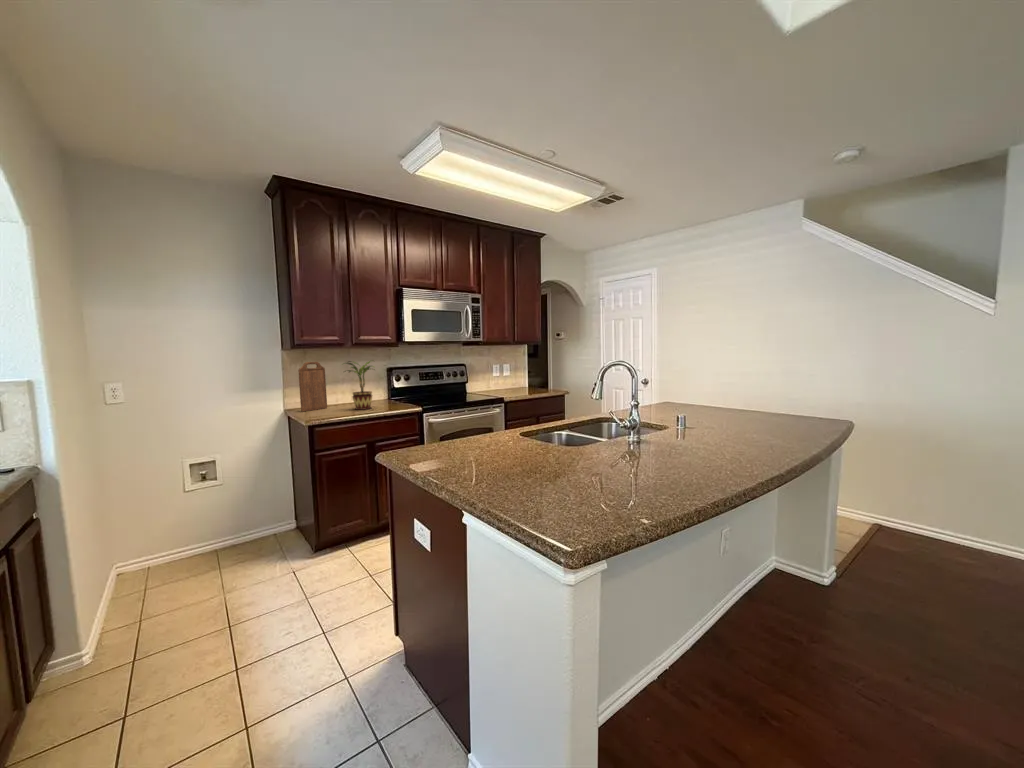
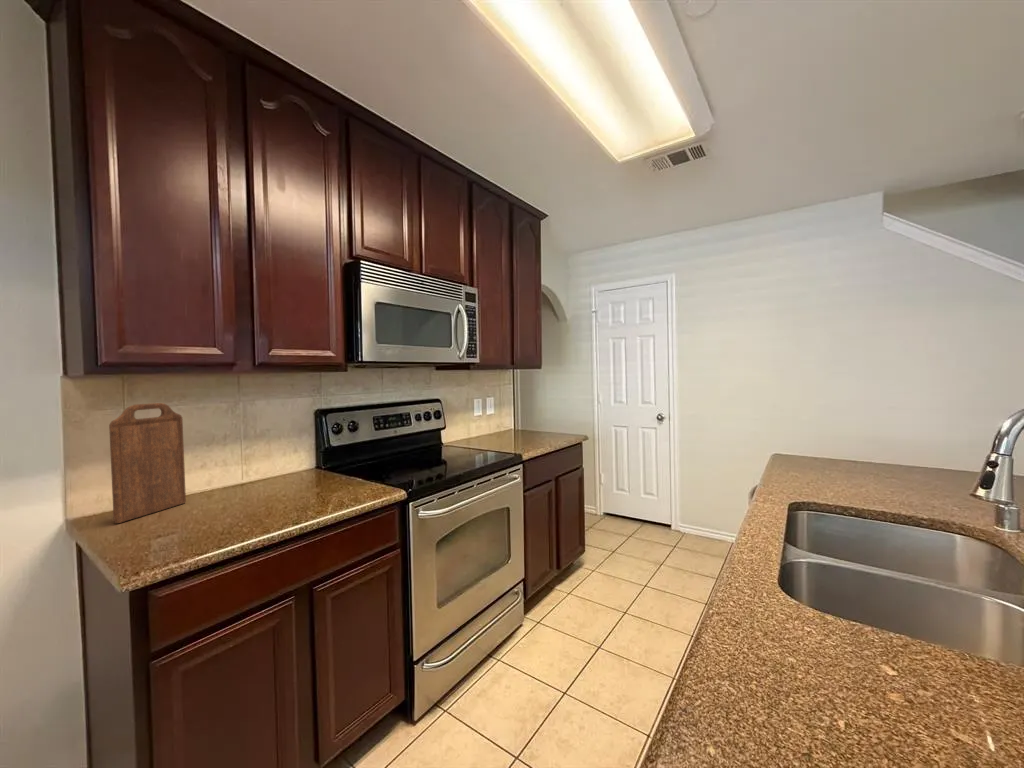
potted plant: present [344,361,374,410] -> none [225,398,309,506]

